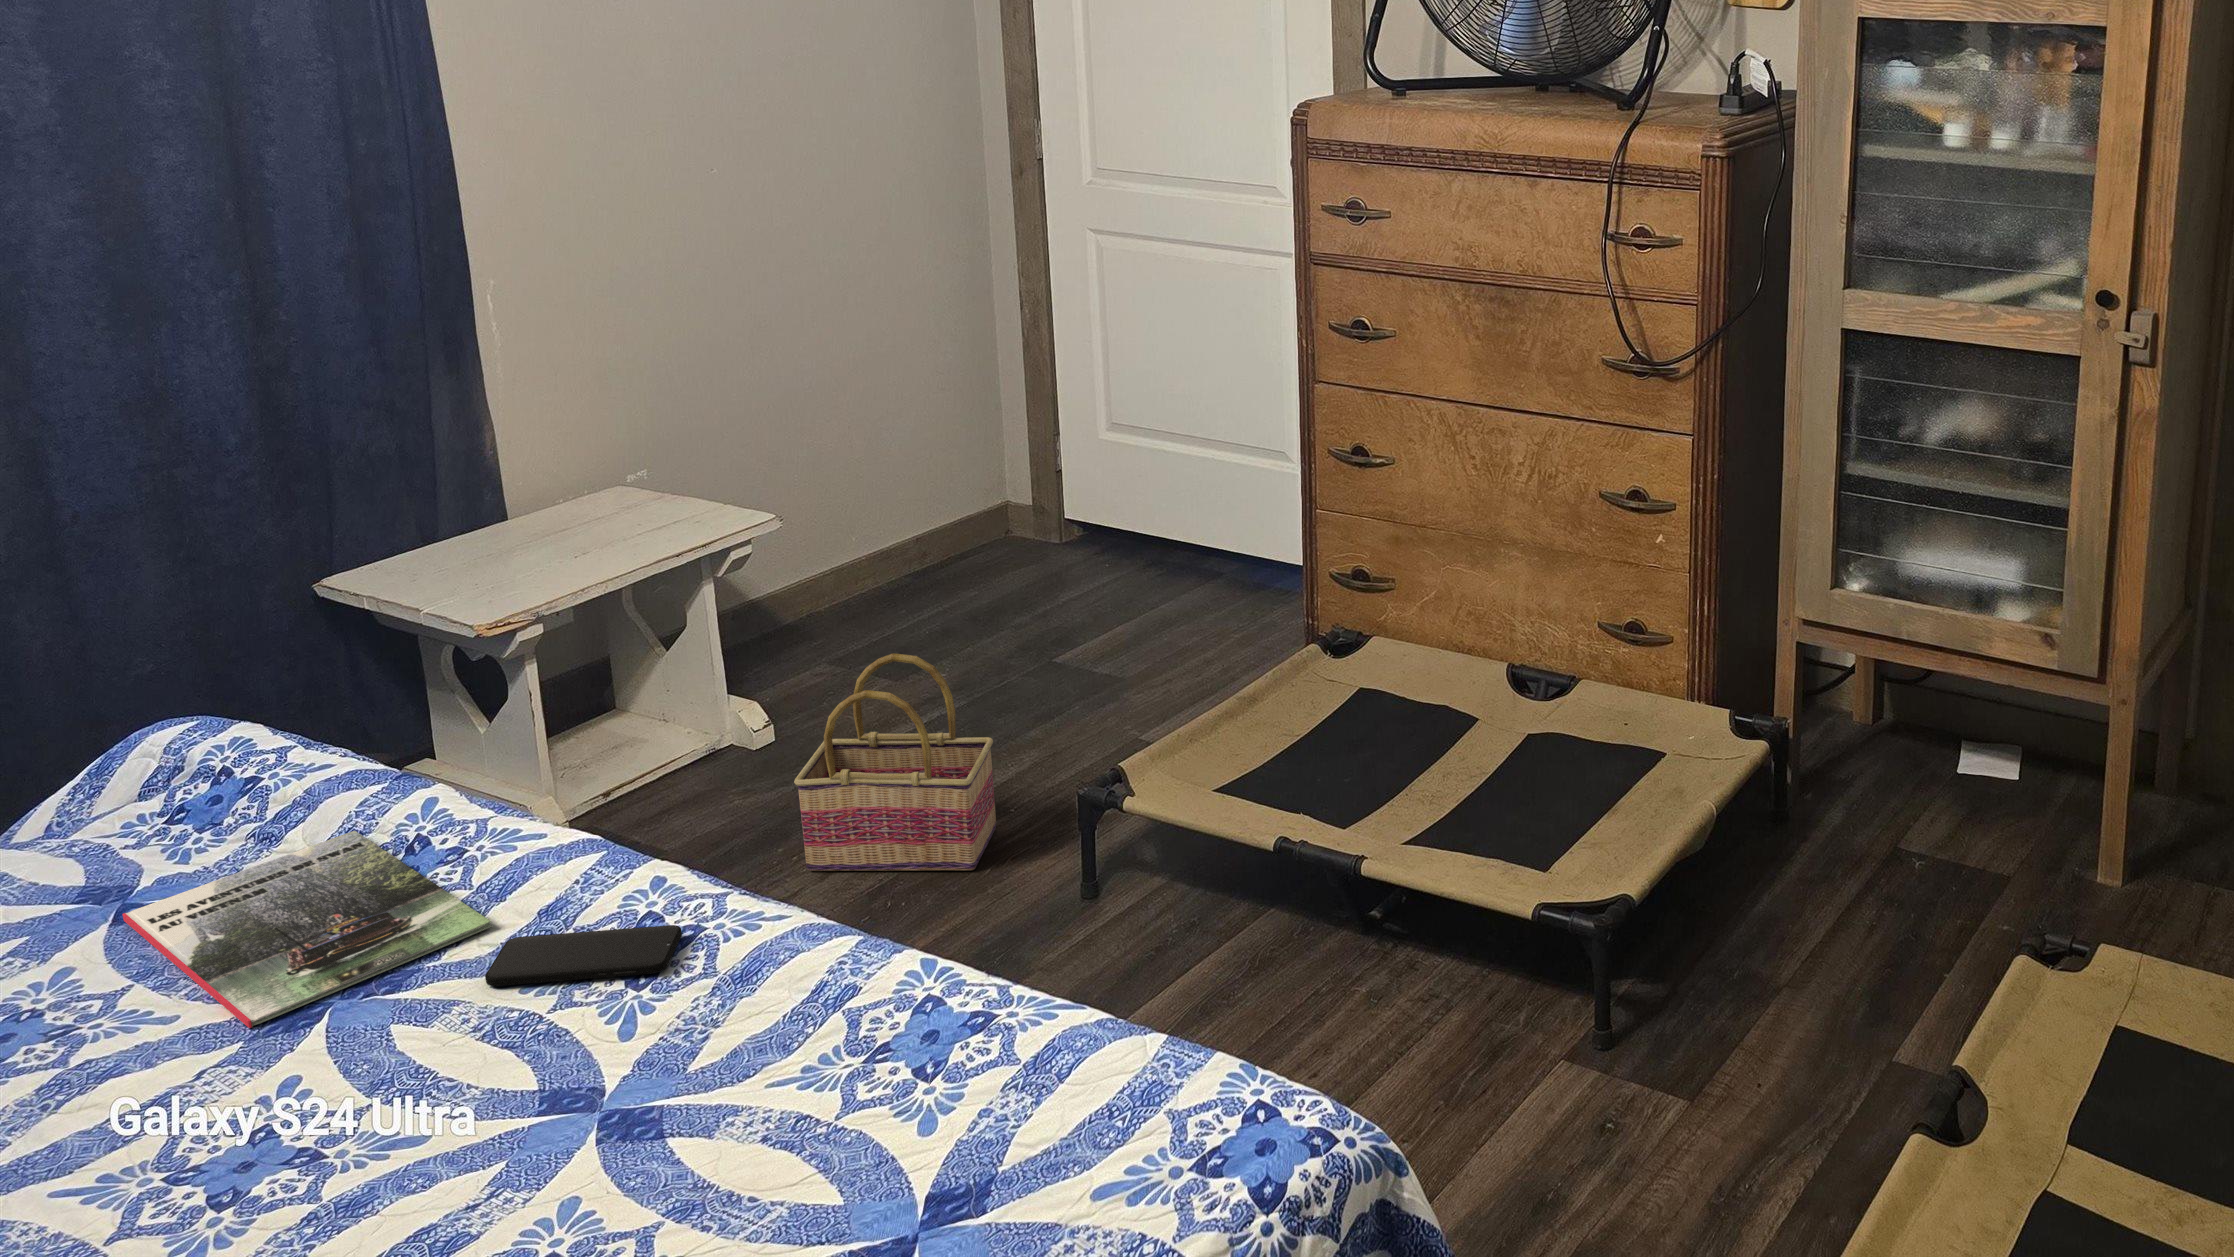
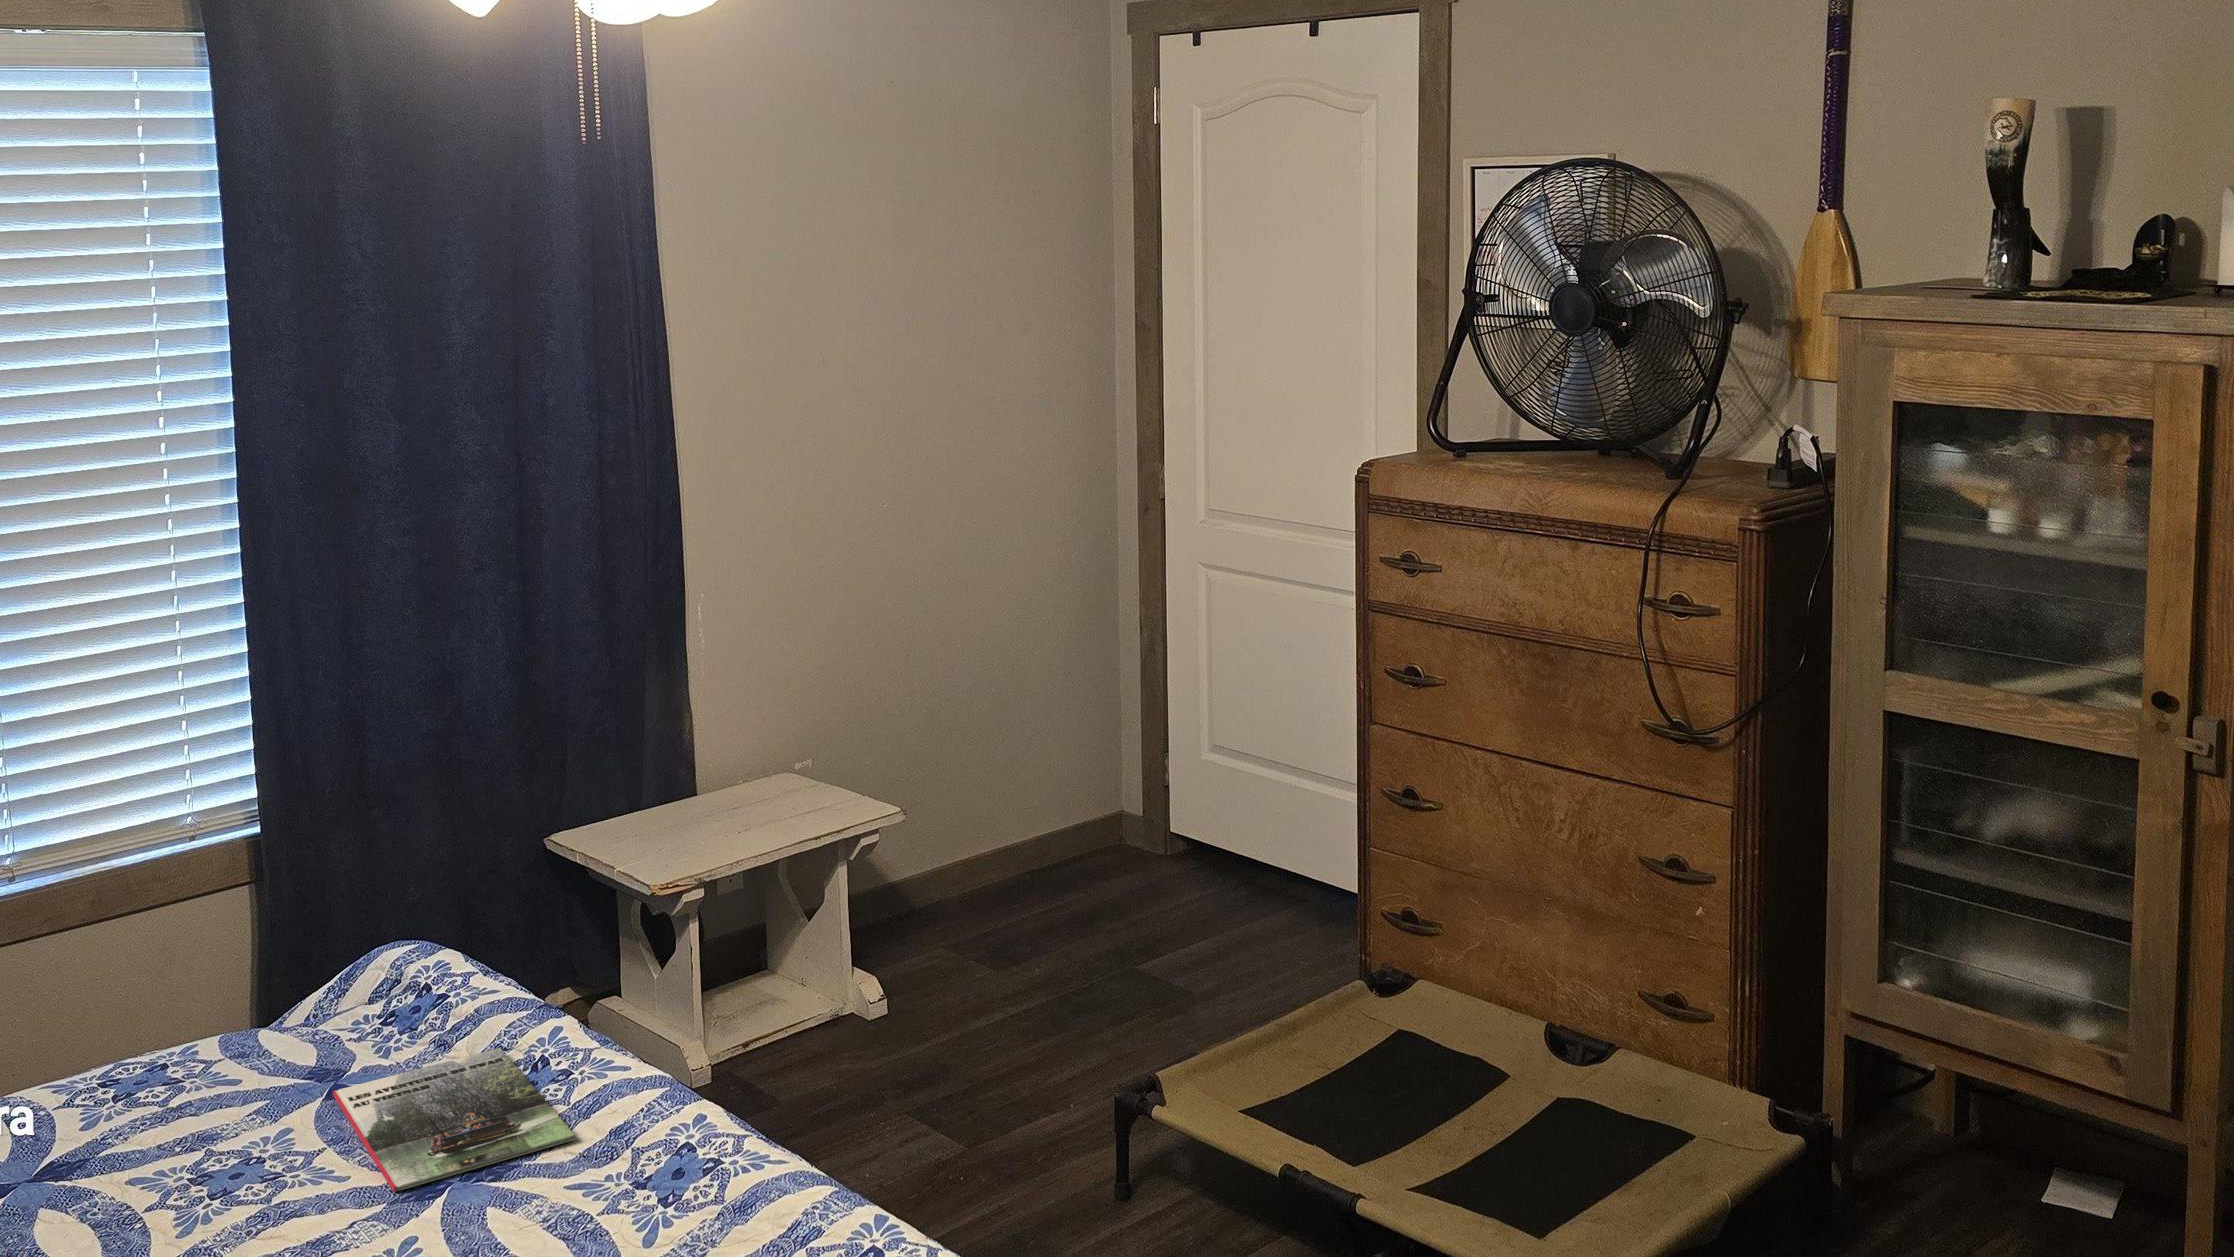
basket: present [794,653,996,871] -> none [877,950,1051,1164]
smartphone: present [485,925,682,986] -> none [559,1151,708,1196]

